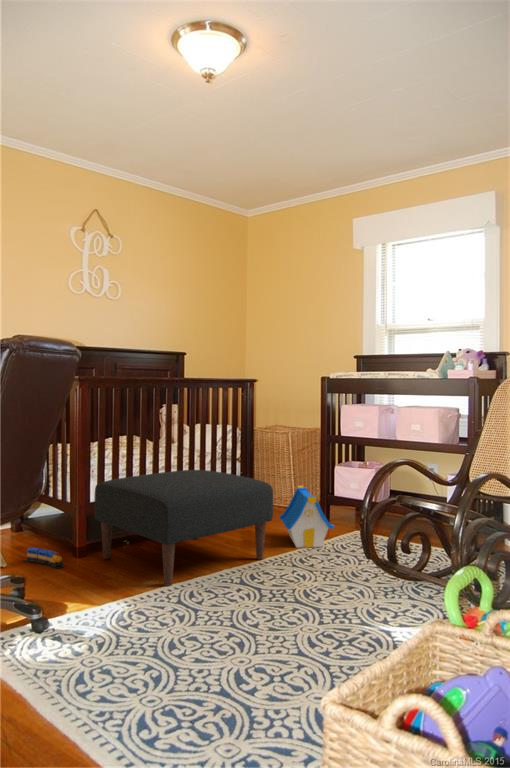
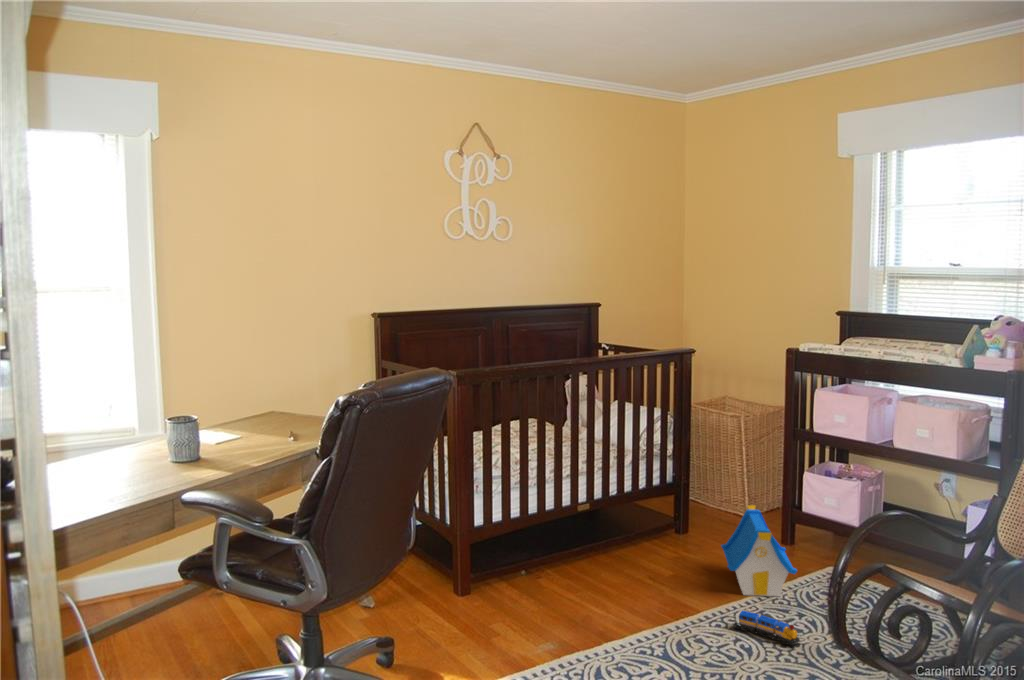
ottoman: present [94,470,273,586] -> none [483,483,709,654]
toy train: present [23,548,63,568] -> present [733,611,800,648]

